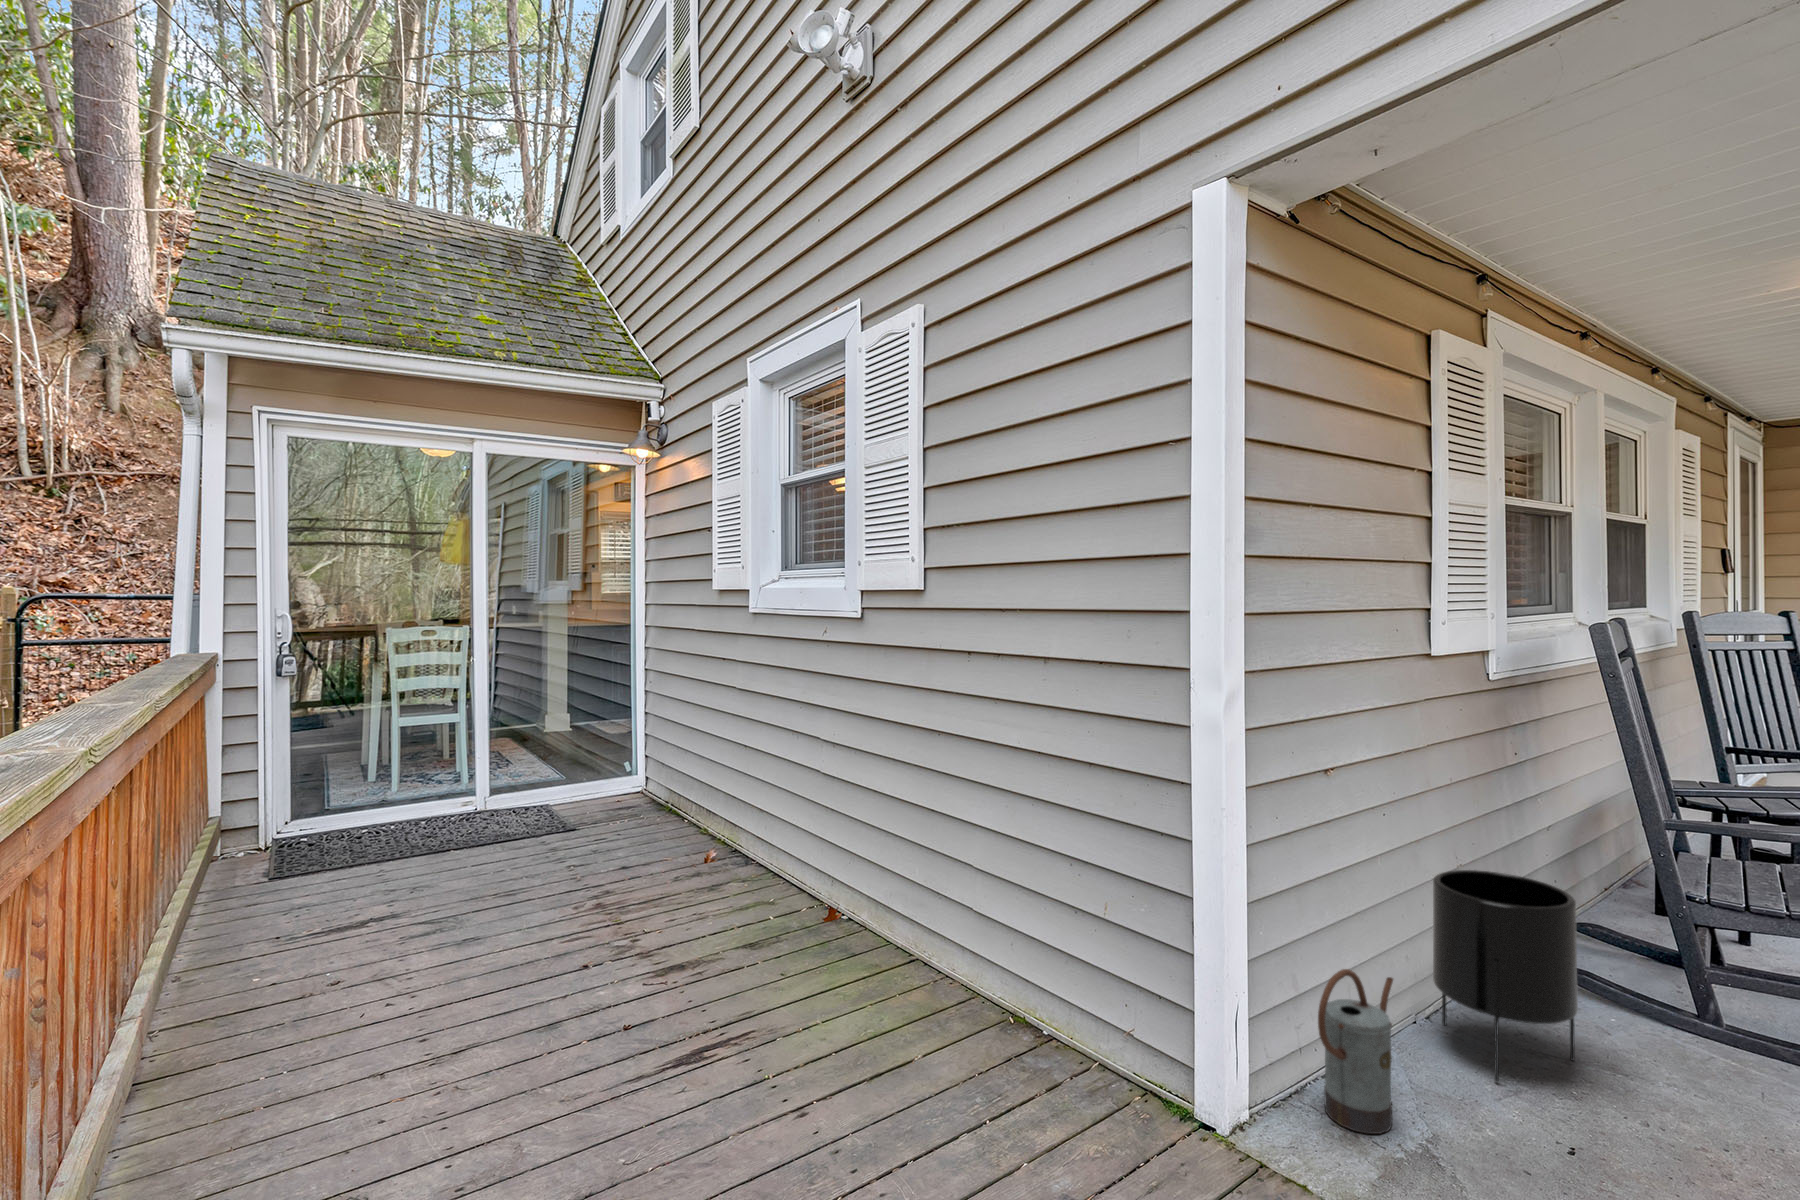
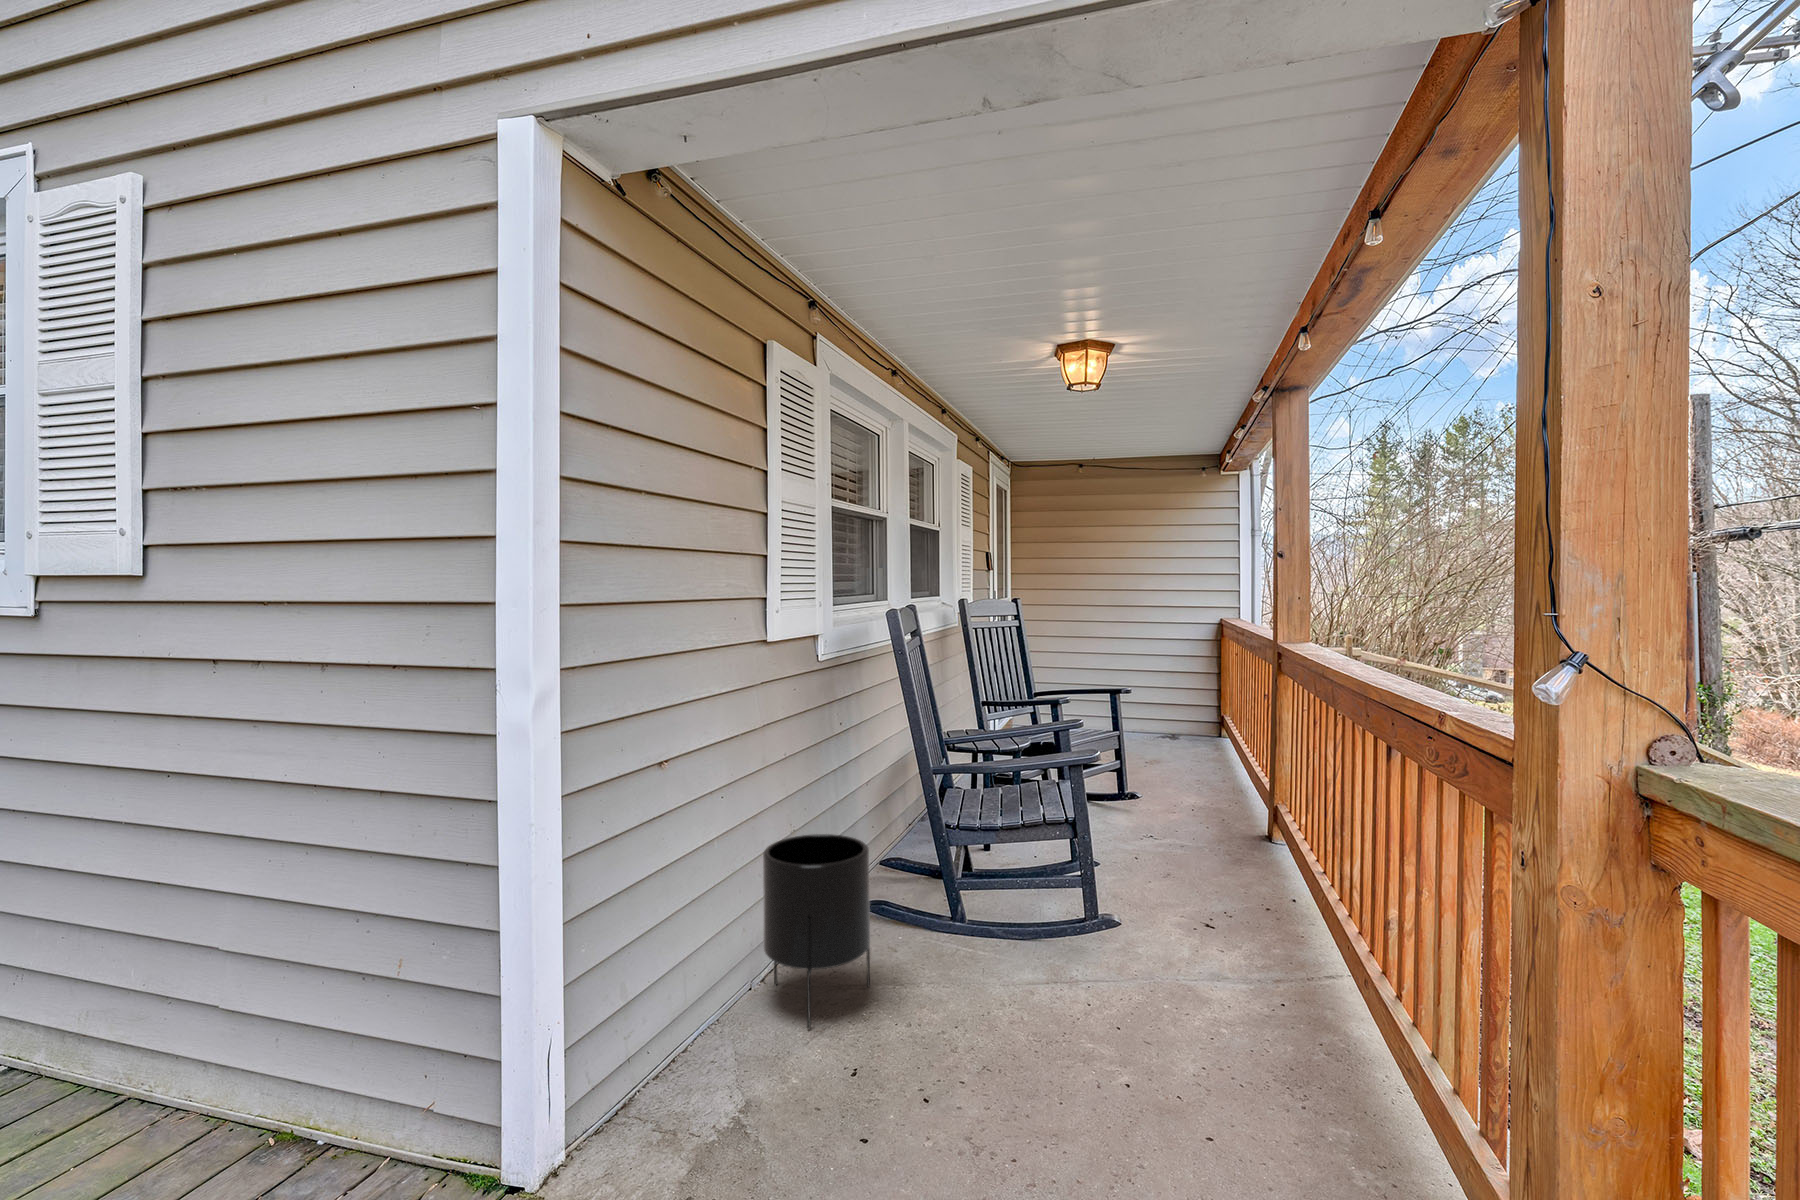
watering can: present [1318,969,1393,1134] -> none [636,960,720,1132]

